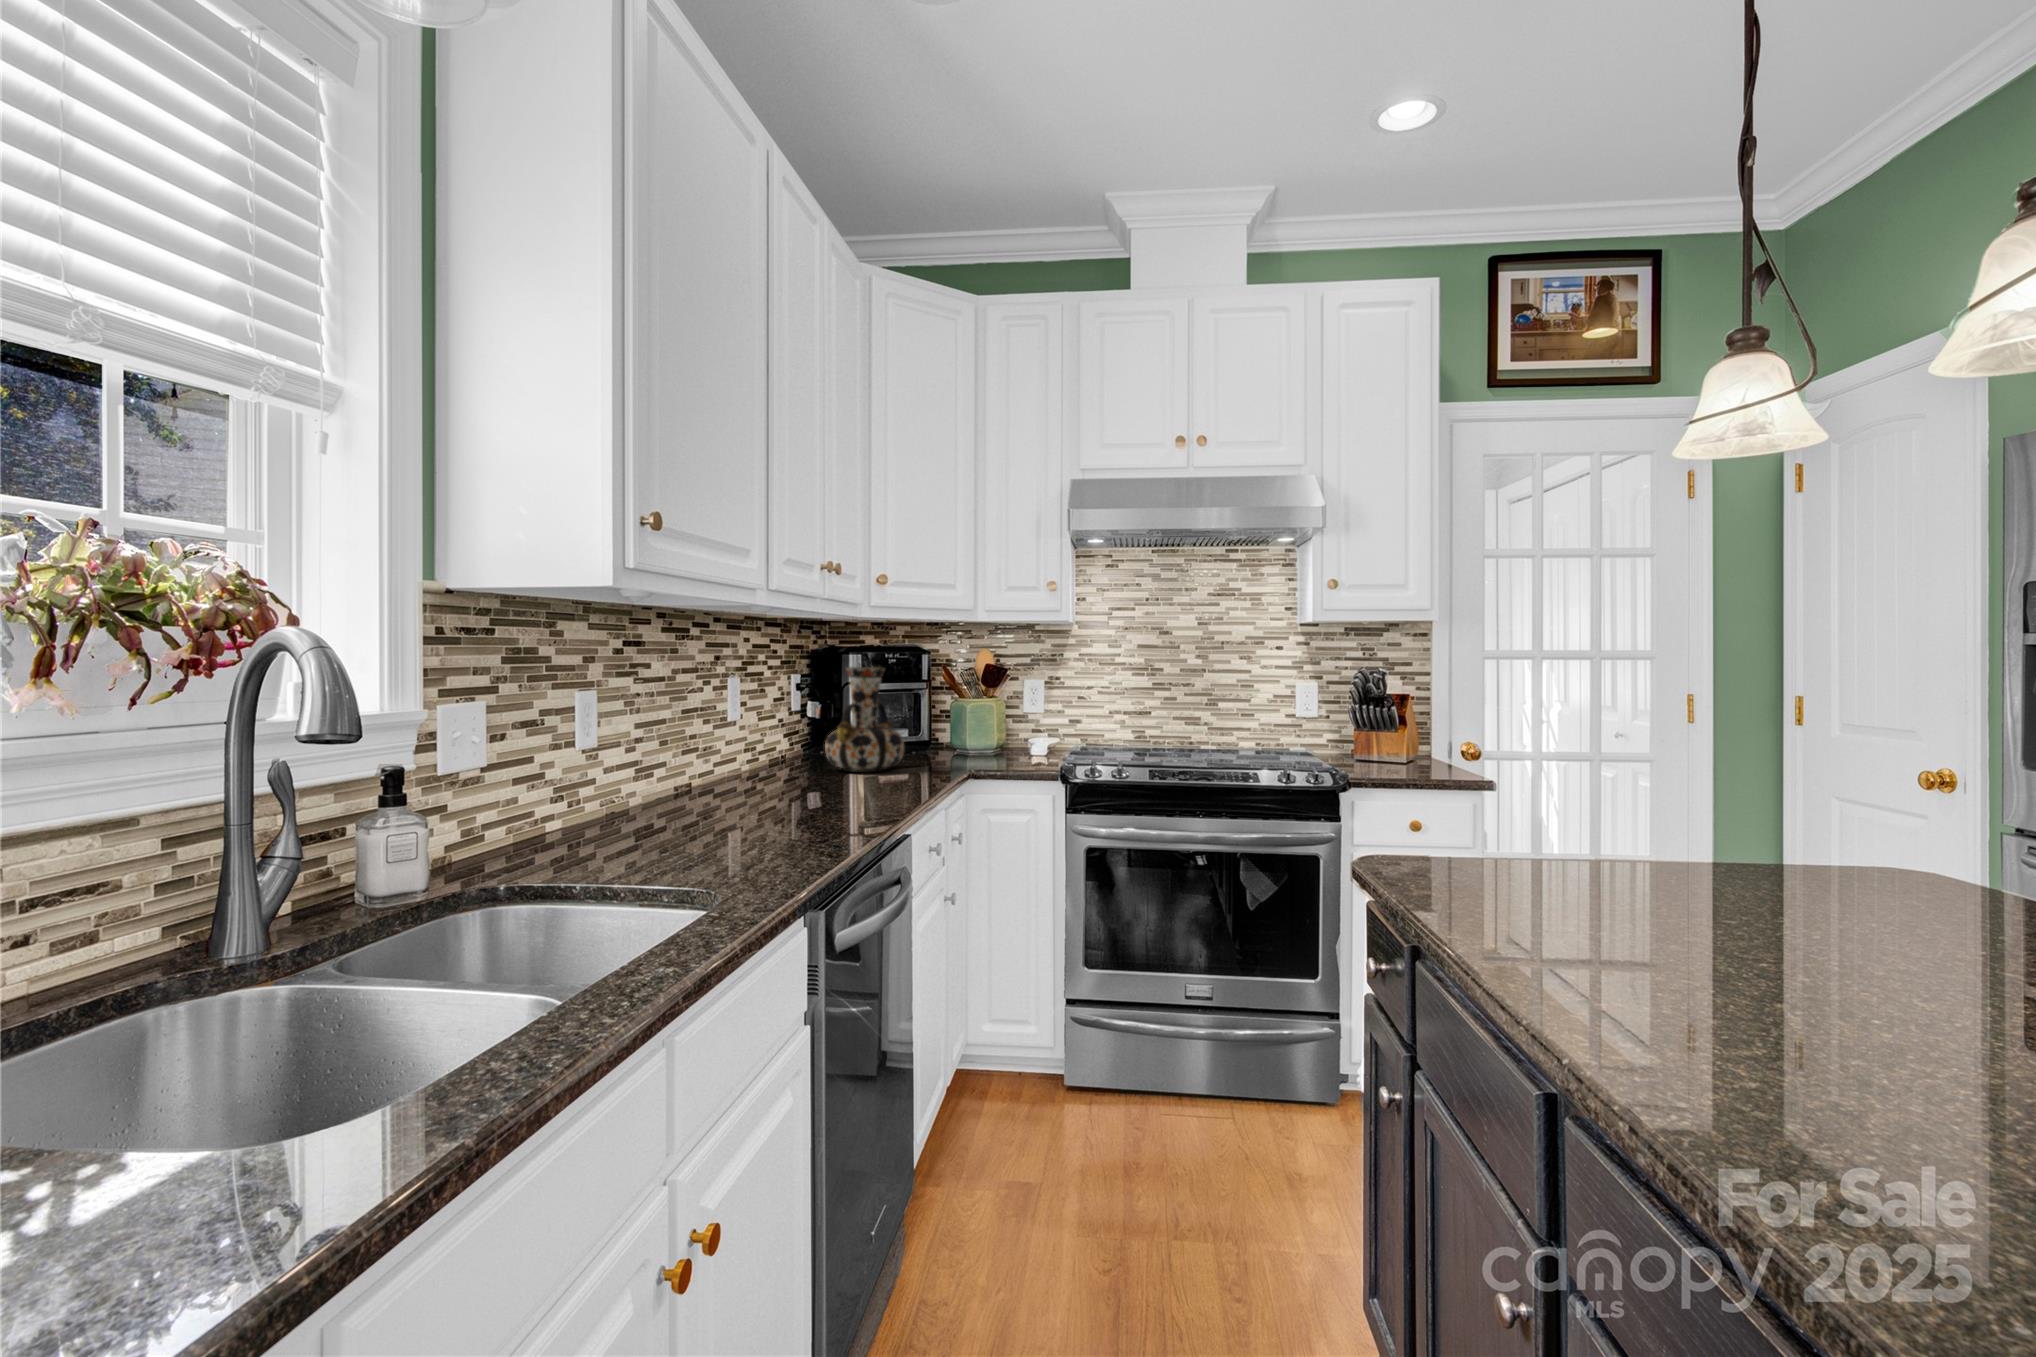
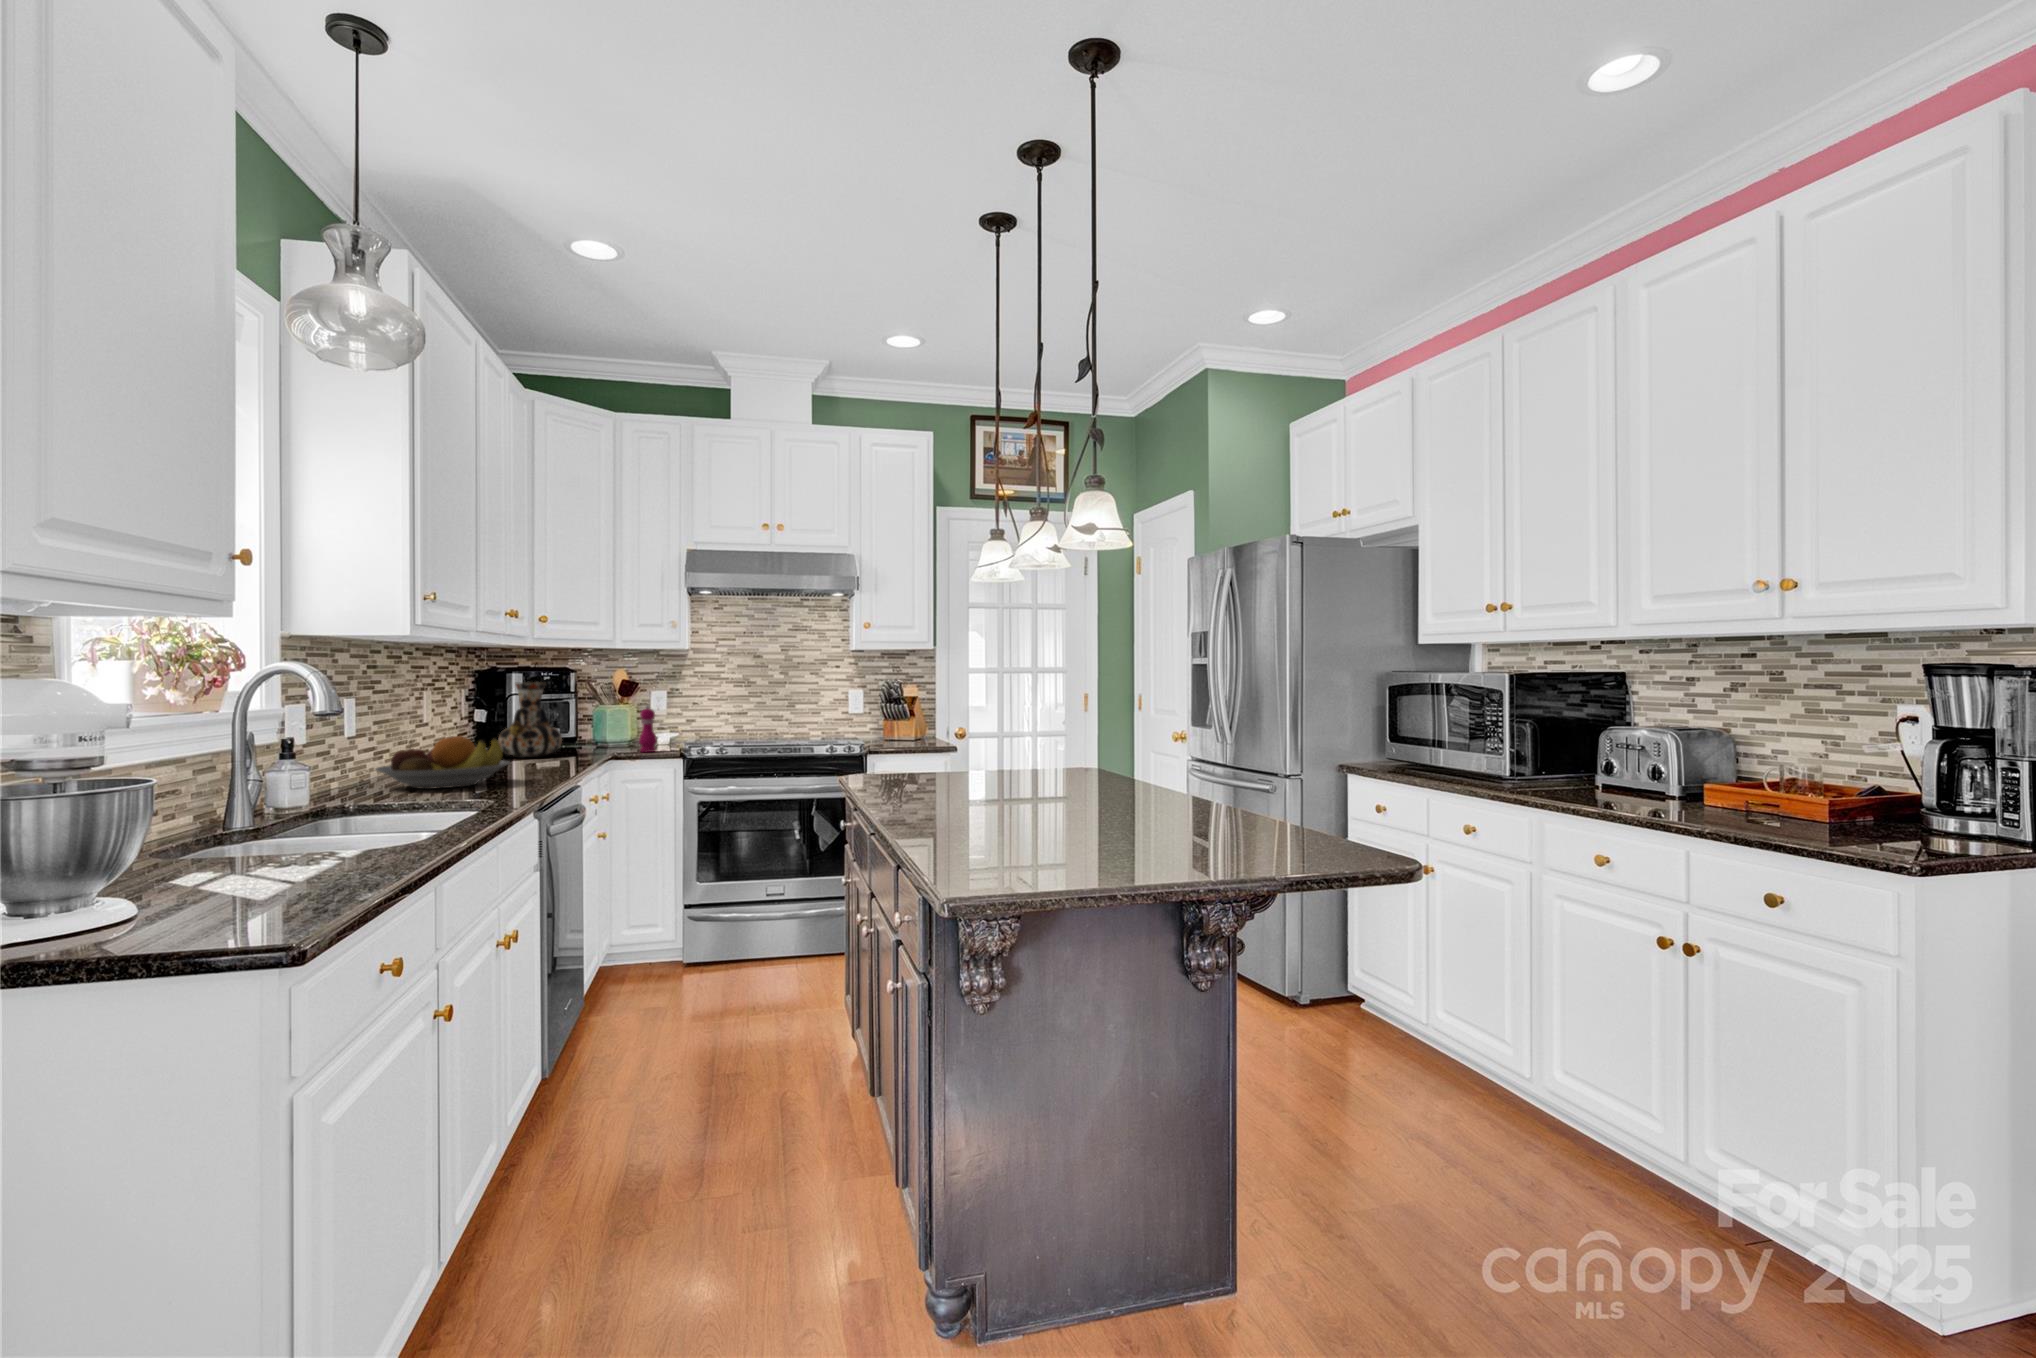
pepper mill: none [1005,701,1029,770] -> present [639,705,657,752]
fruit bowl: none [595,756,796,844] -> present [375,736,510,789]

